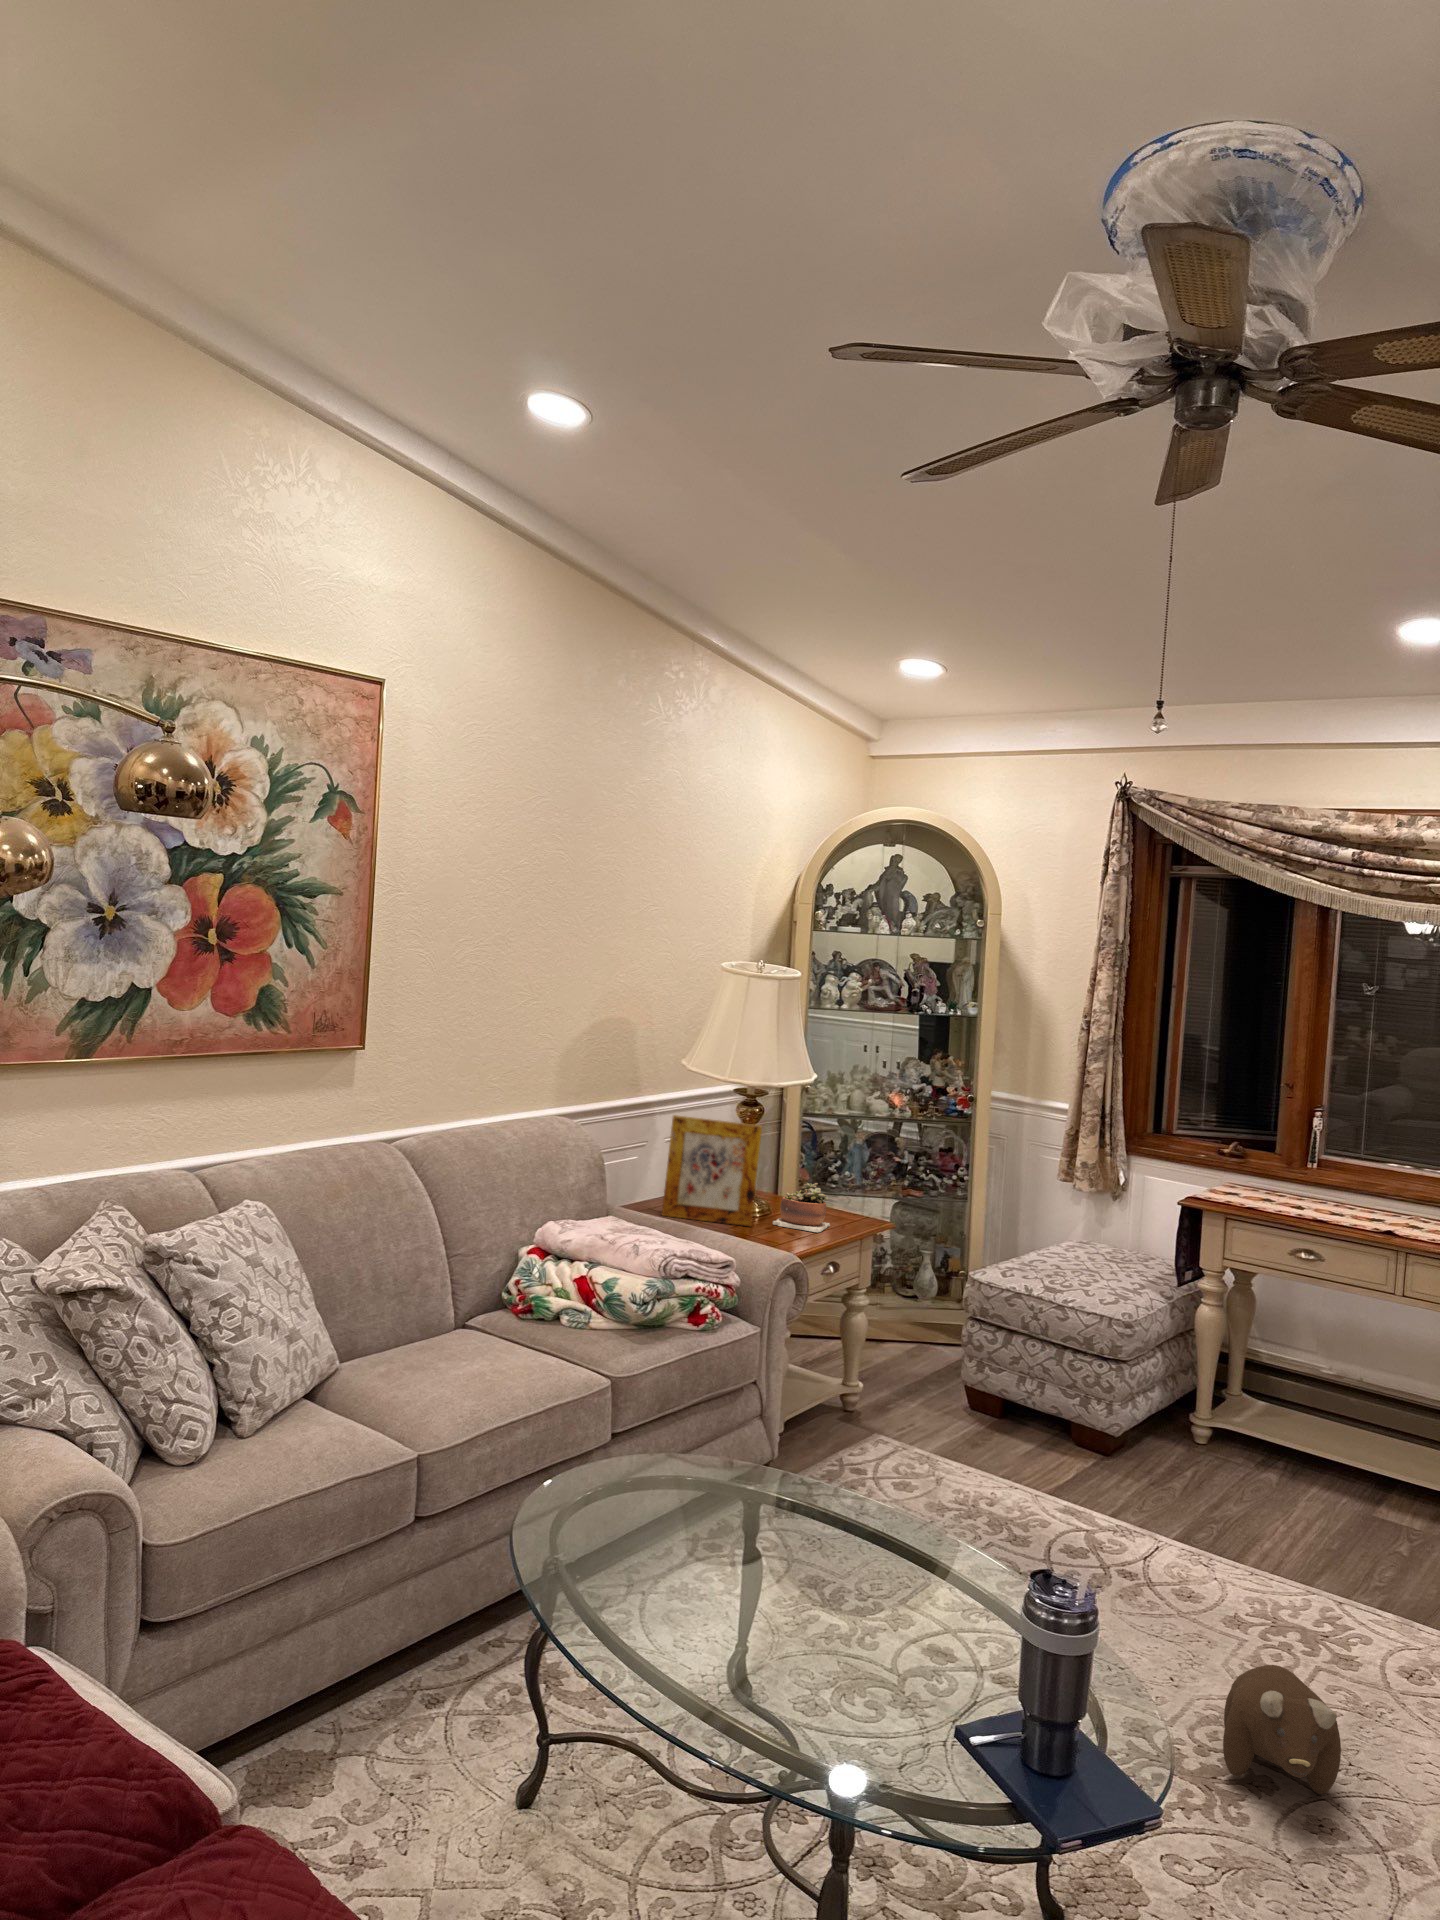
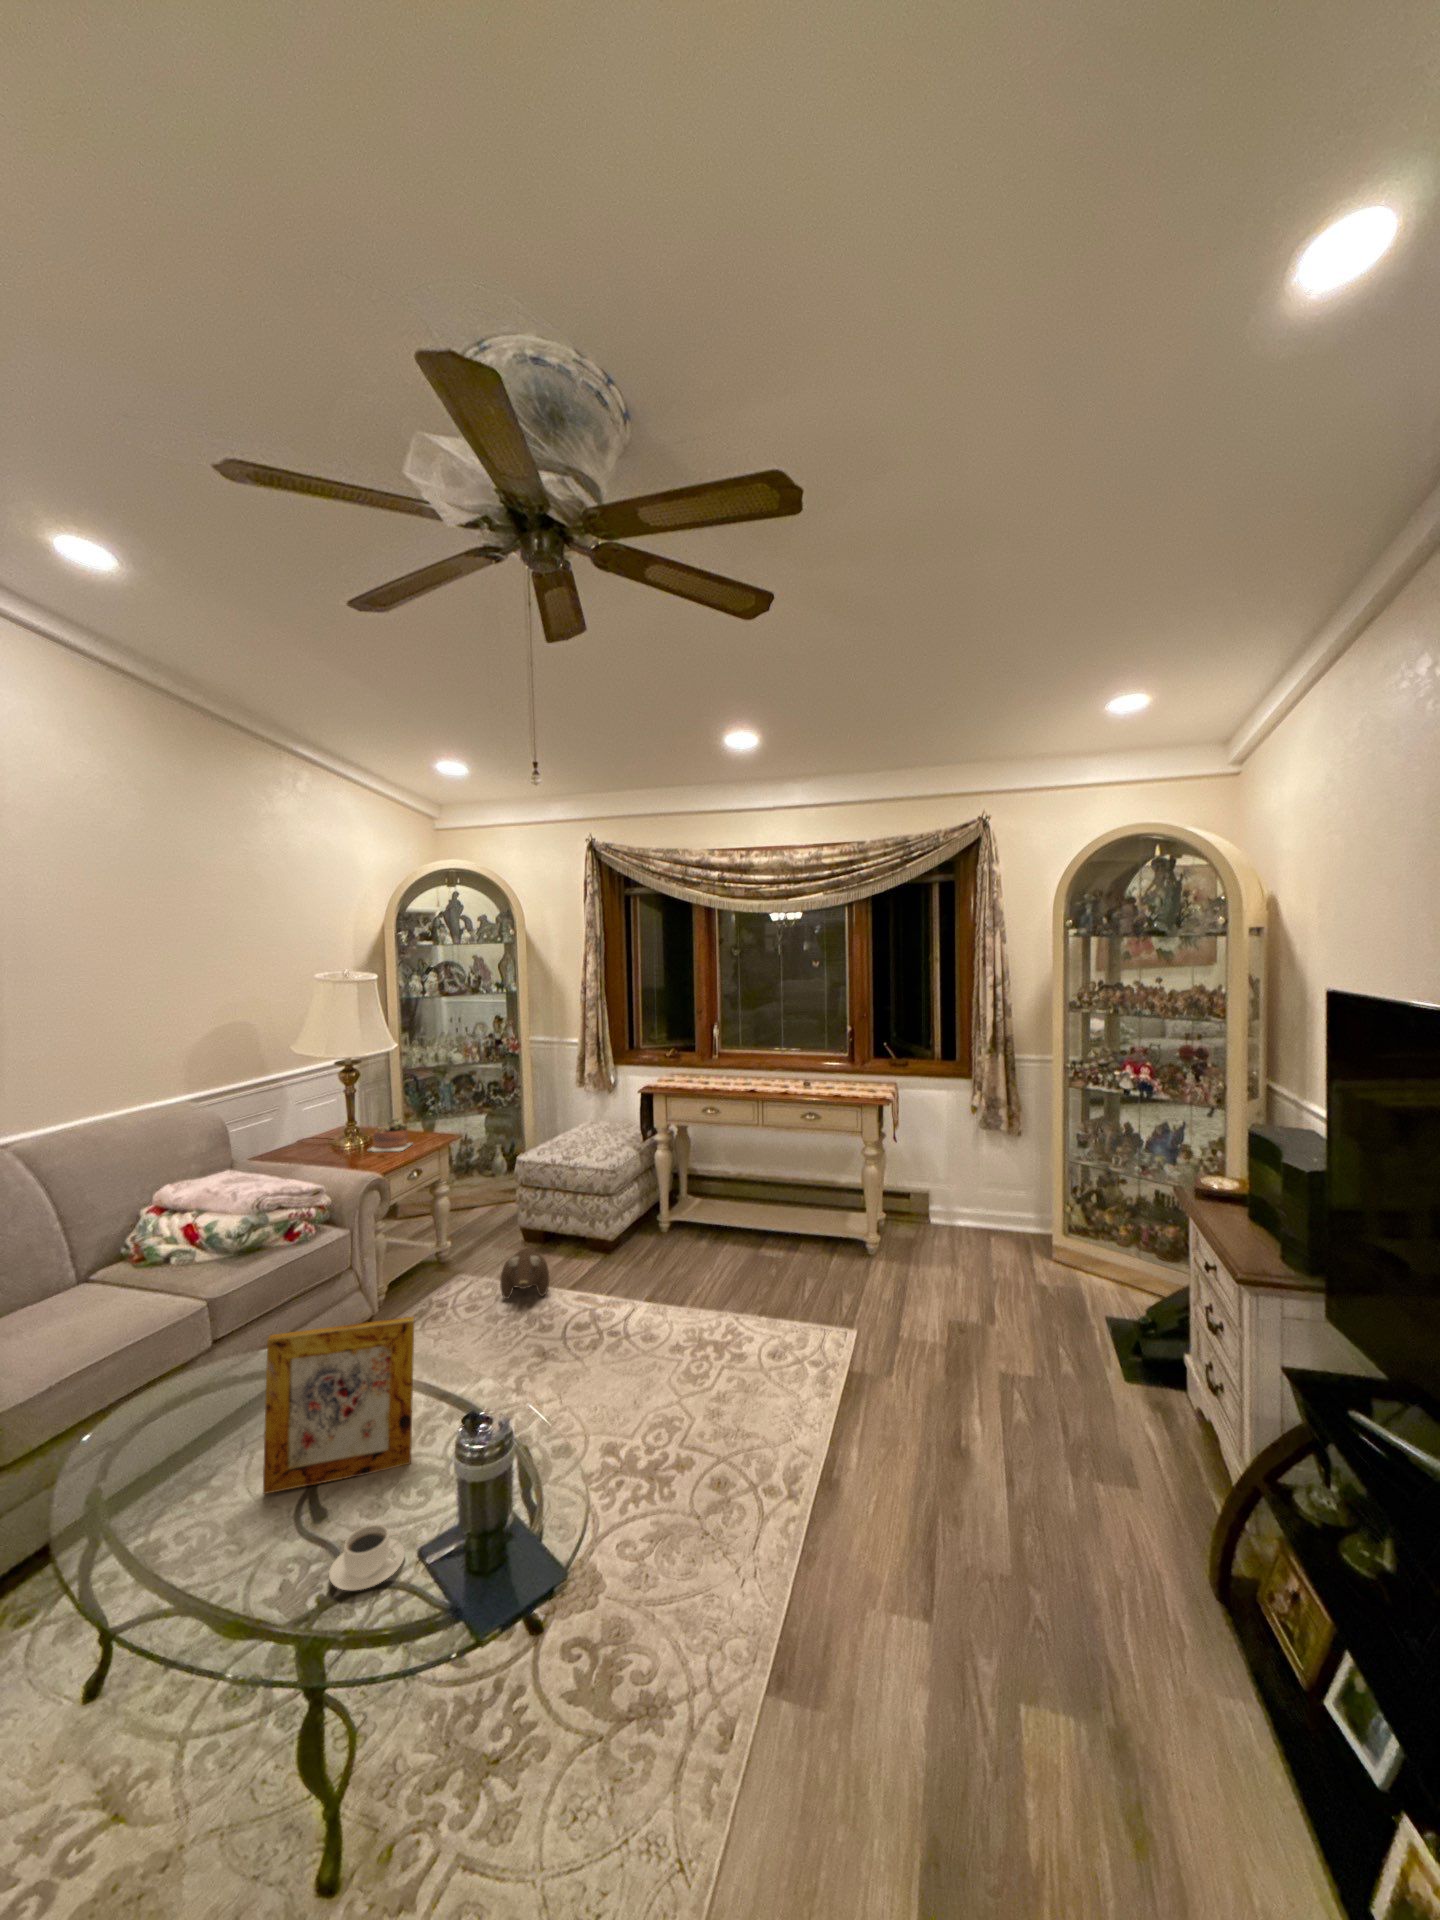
picture frame: present [662,1115,762,1226] -> present [263,1317,414,1494]
plush toy: present [1223,1665,1341,1794] -> present [500,1248,549,1299]
coffee cup: none [846,1682,932,1752] -> present [329,1524,405,1590]

